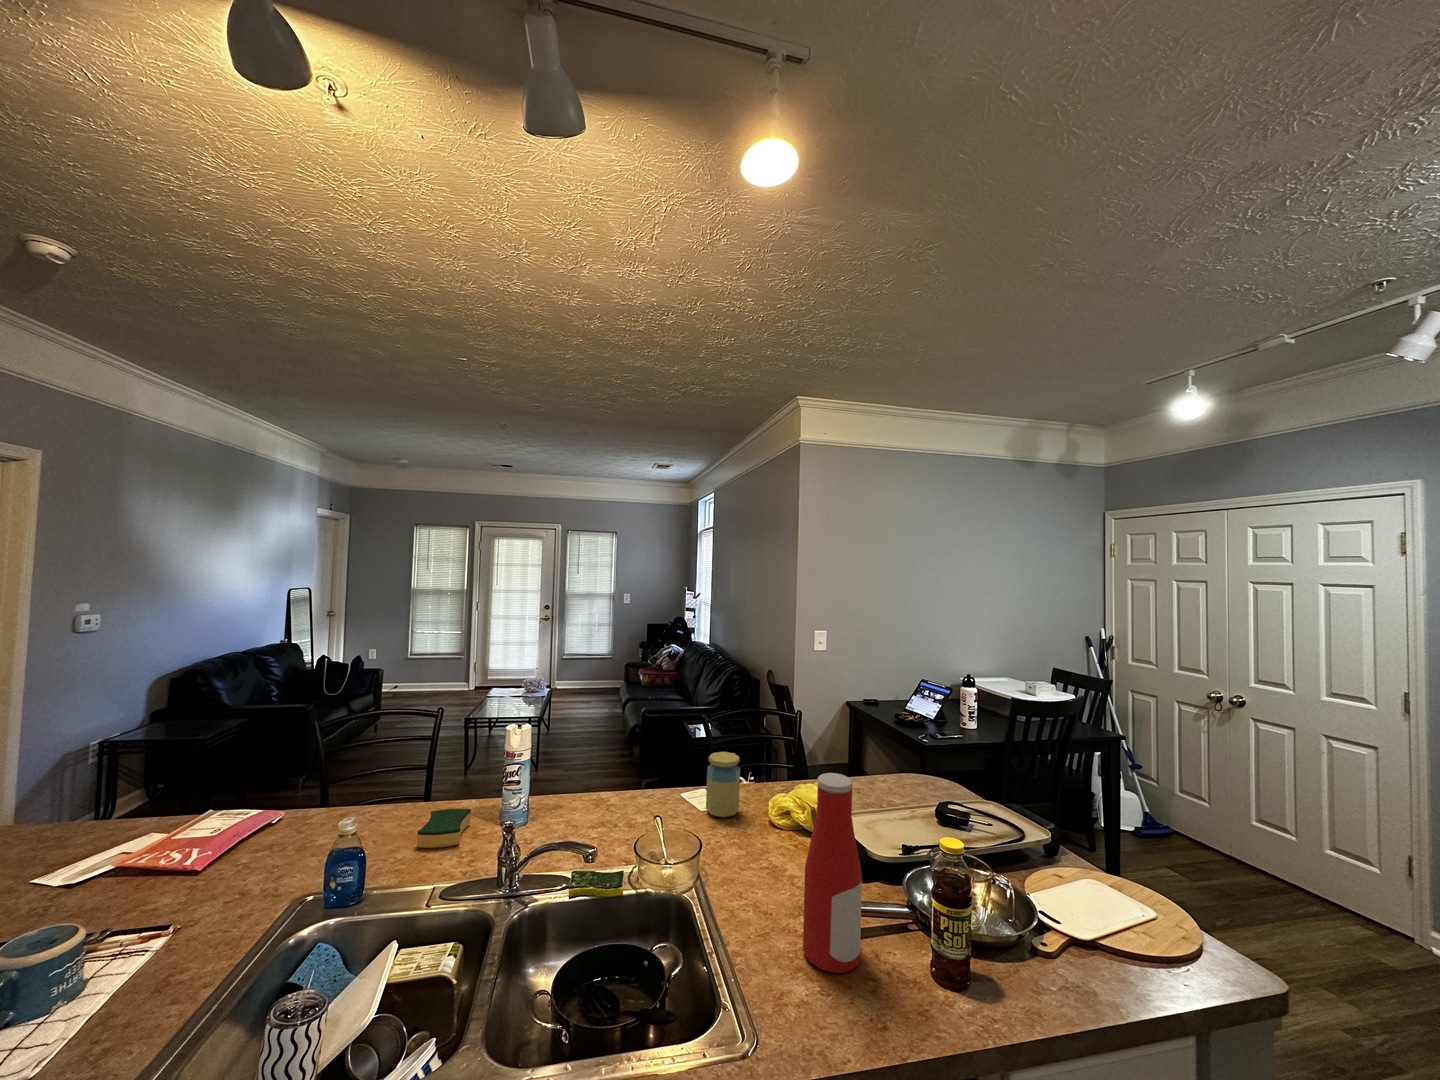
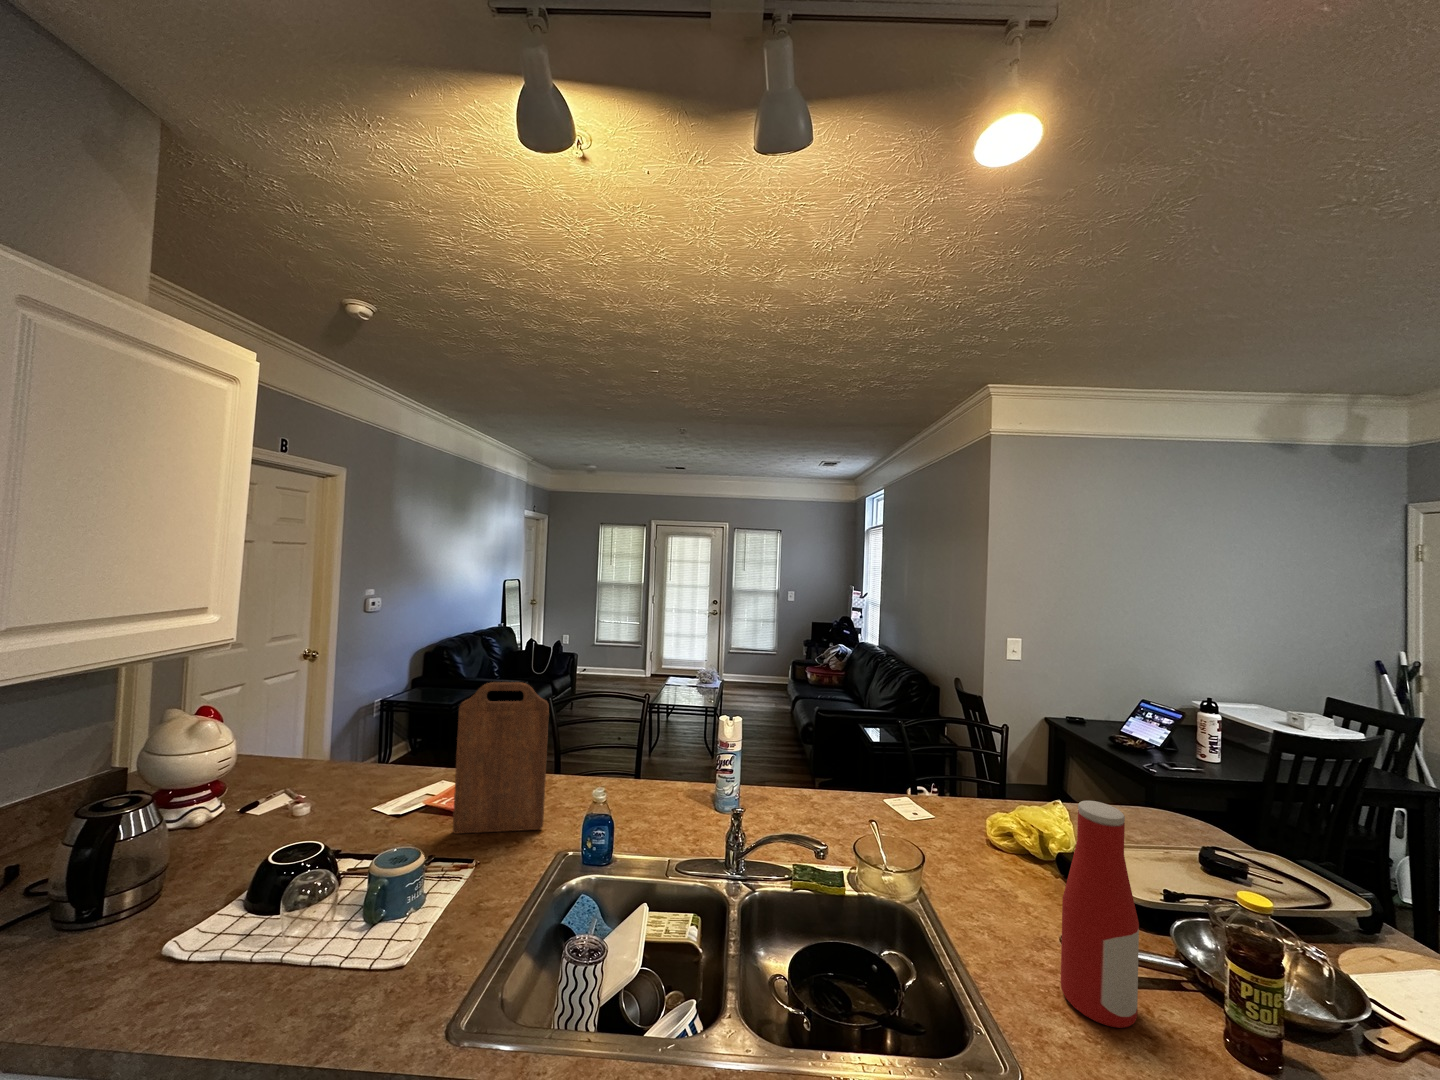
cutting board: none [145,707,289,900] -> present [453,682,549,834]
jar: present [706,752,740,818] -> none [912,761,950,830]
sponge: present [417,809,471,848] -> none [645,788,686,822]

